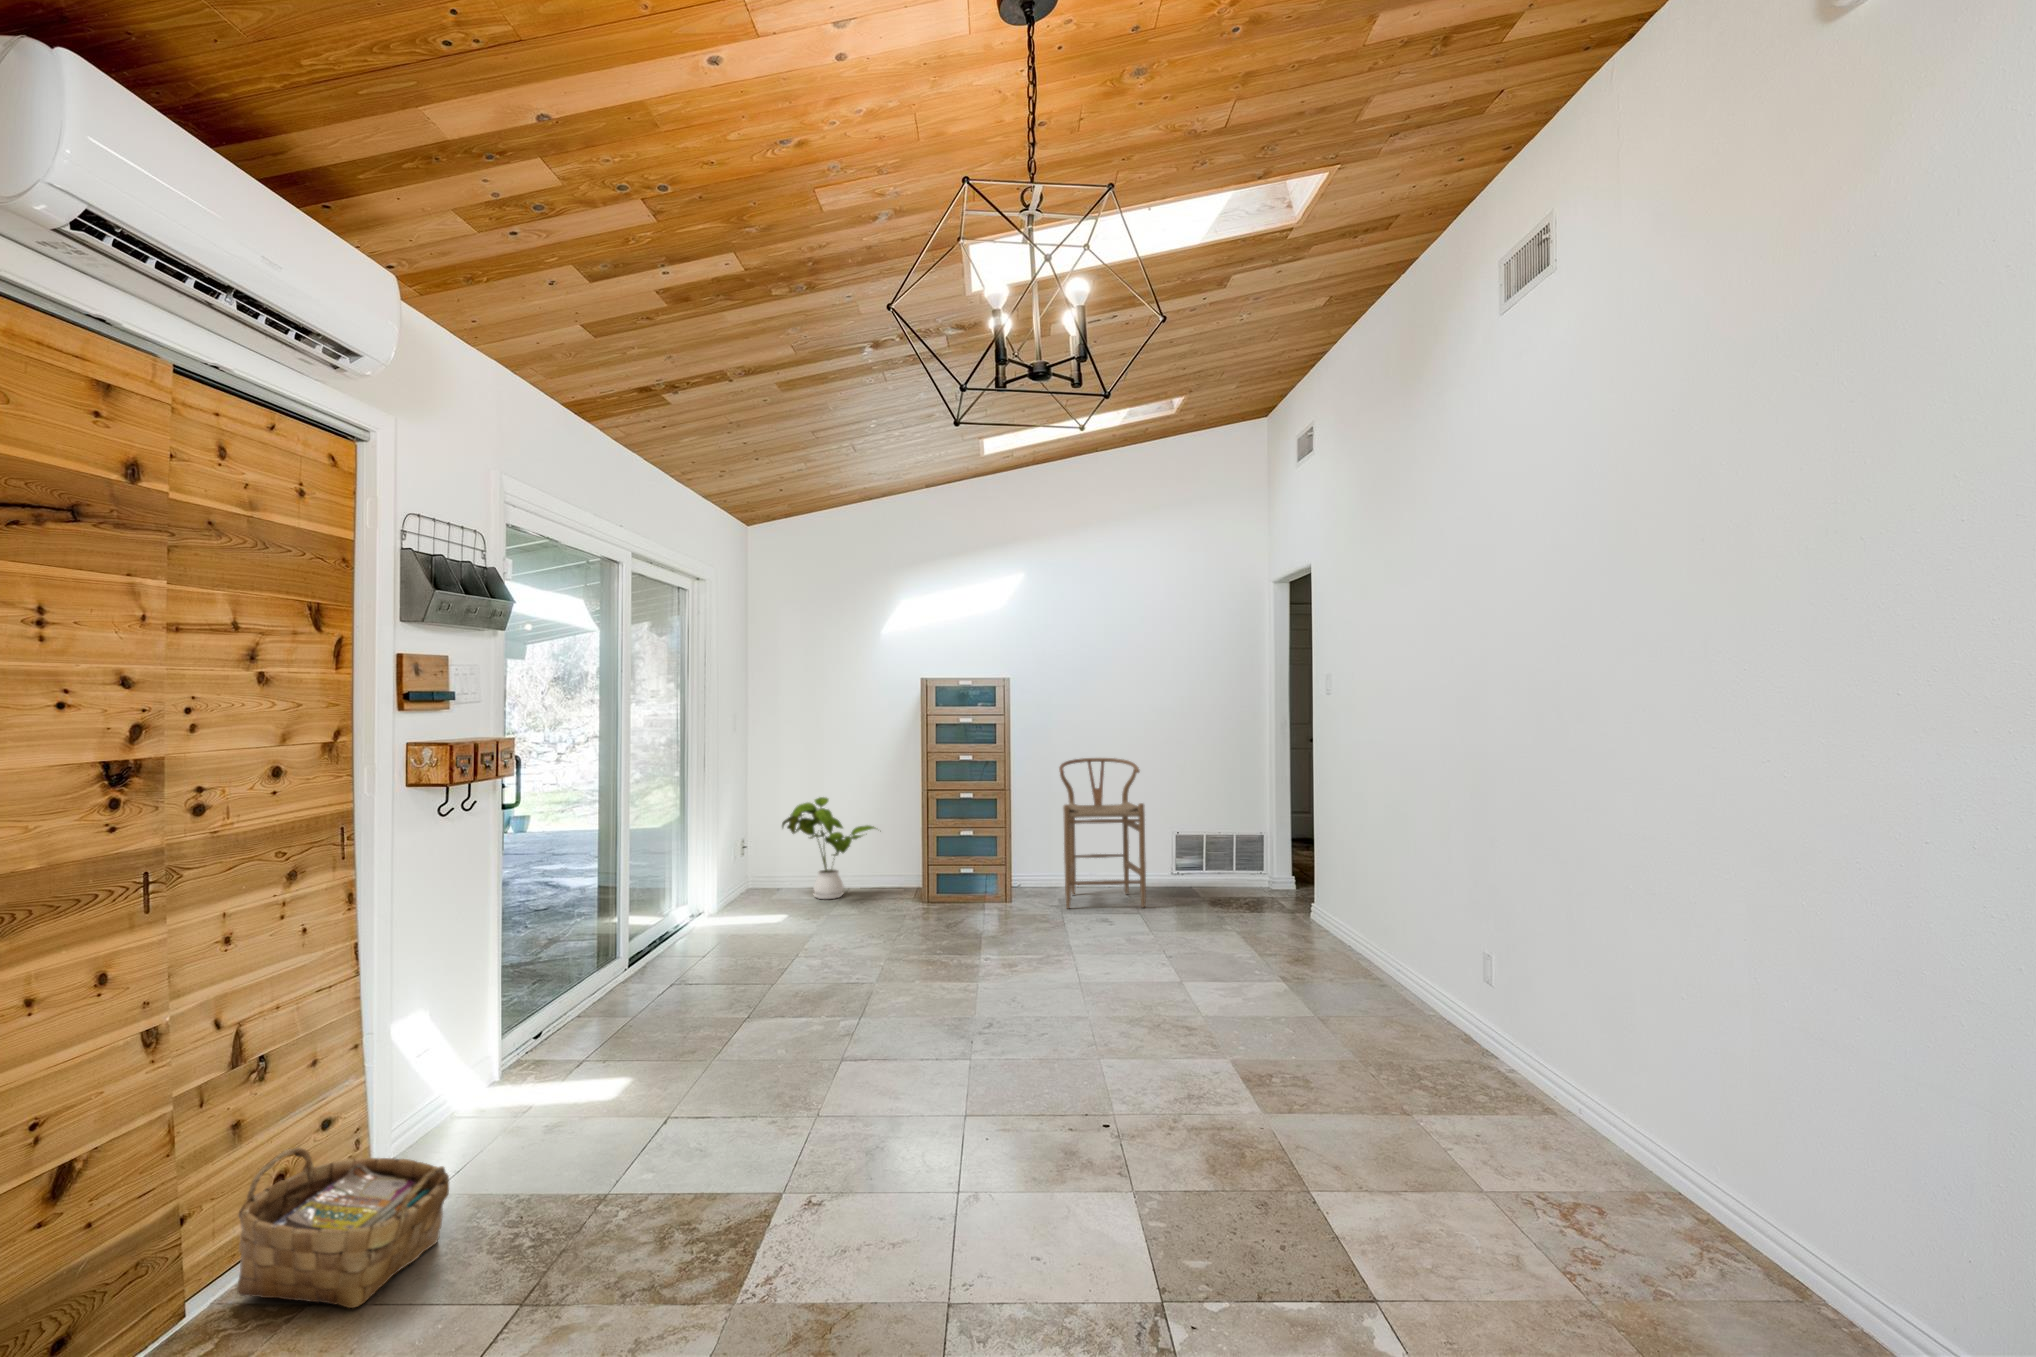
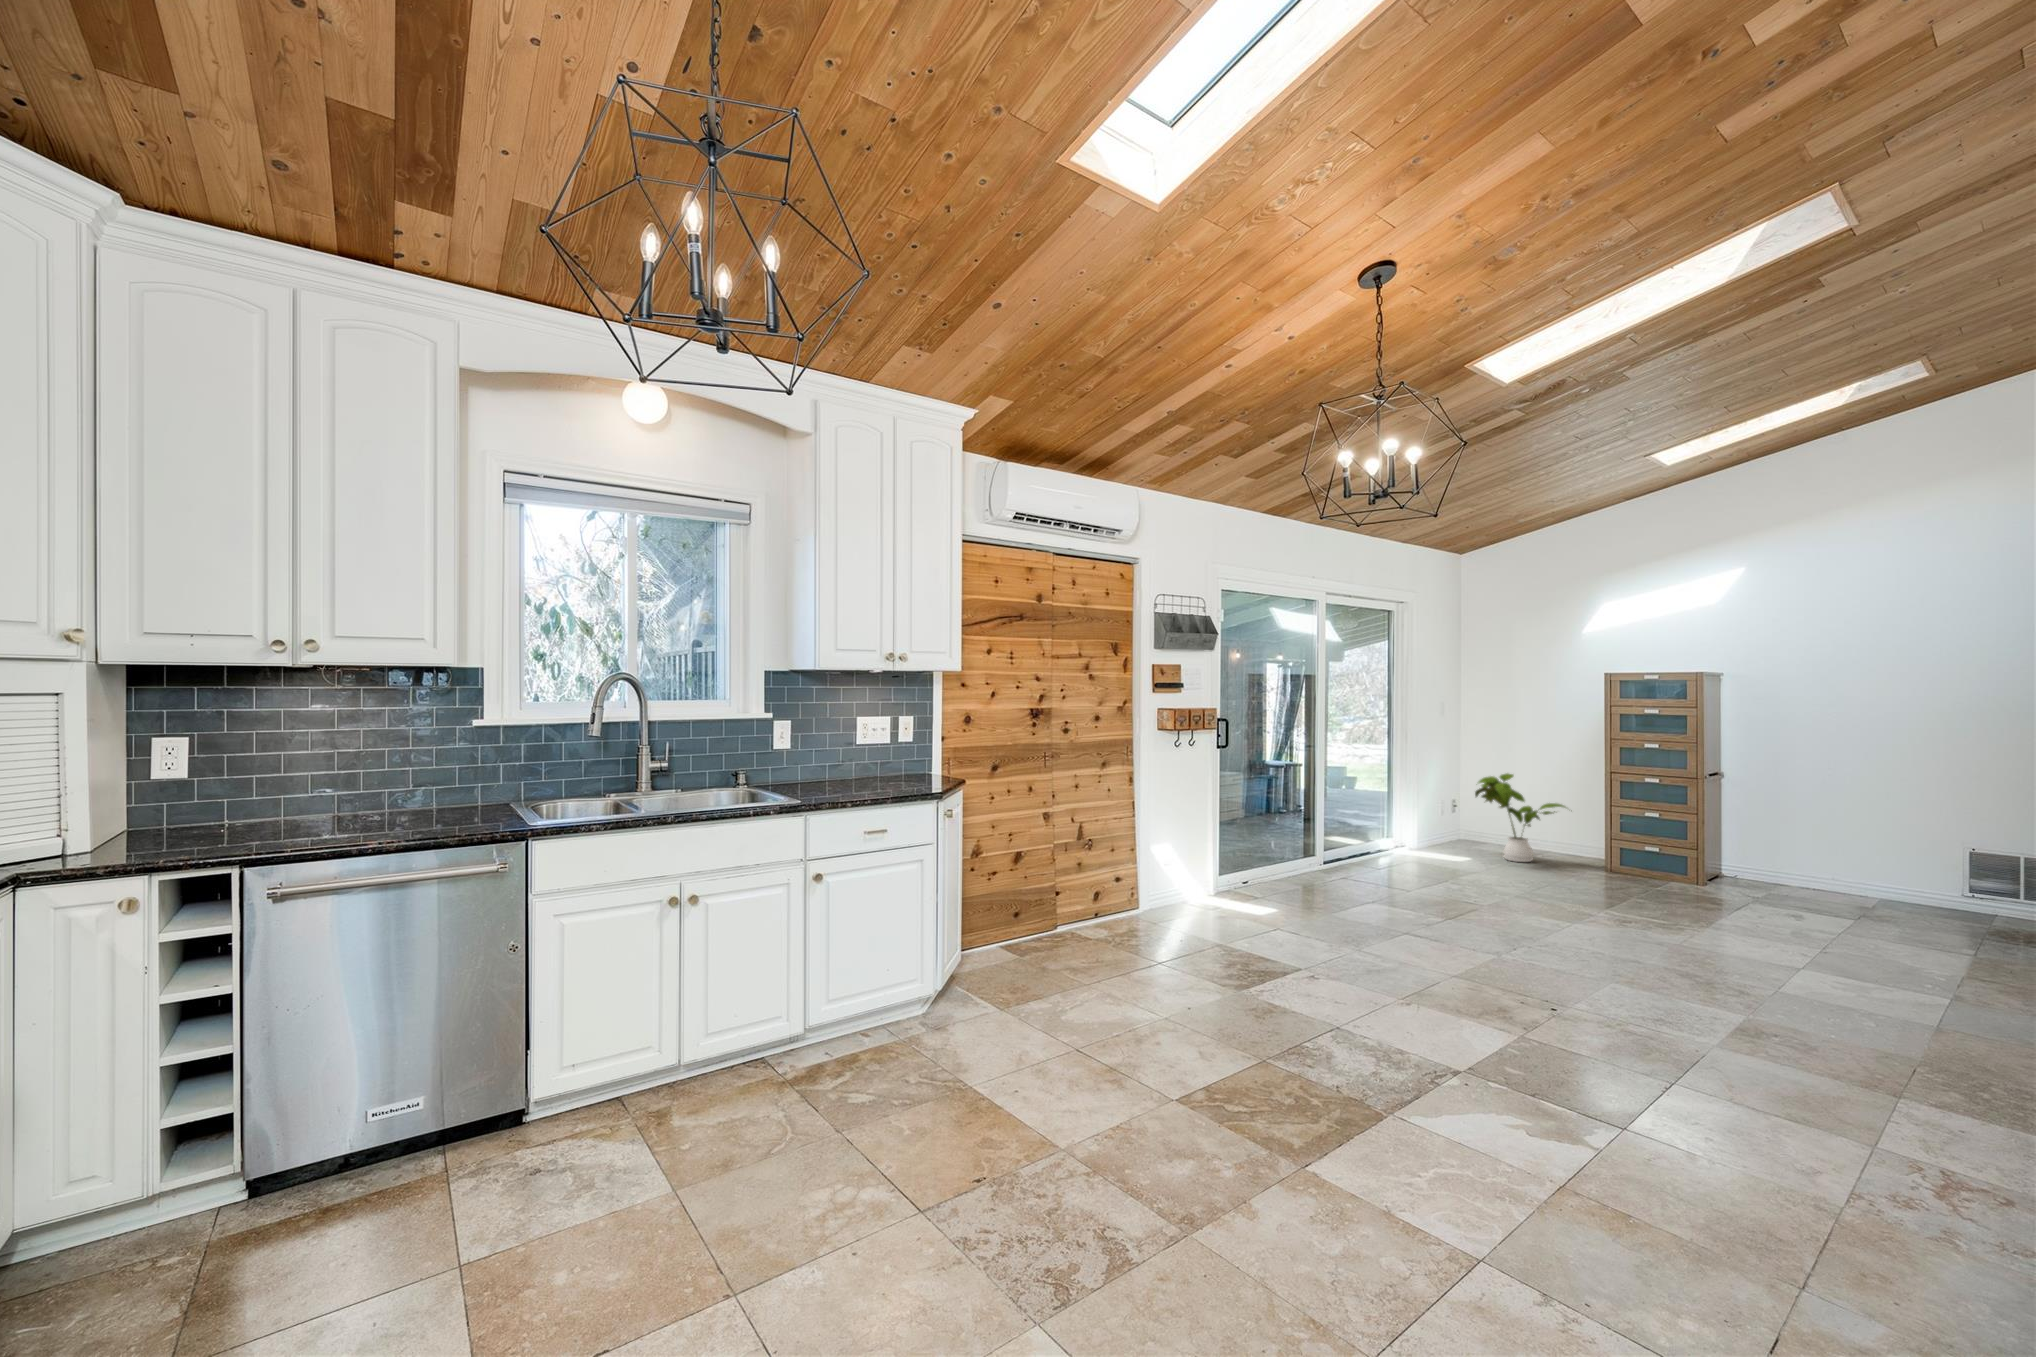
bar stool: present [1059,758,1146,909] -> none [1765,760,1899,934]
woven basket: present [237,1147,449,1308] -> none [1078,879,1150,946]

